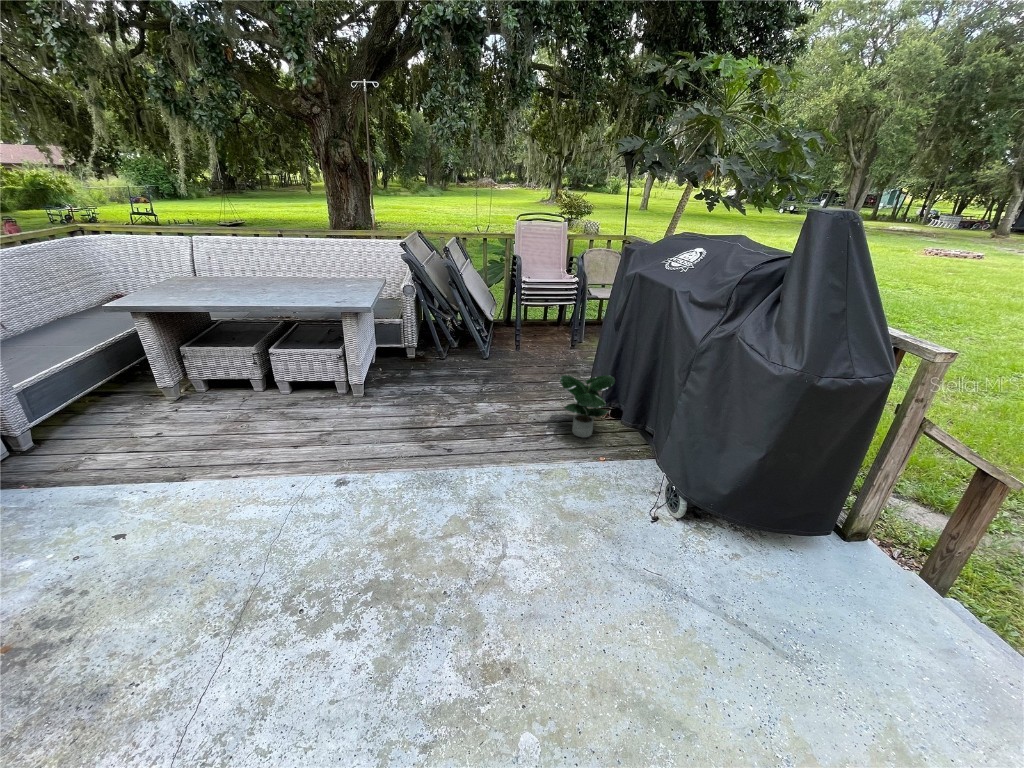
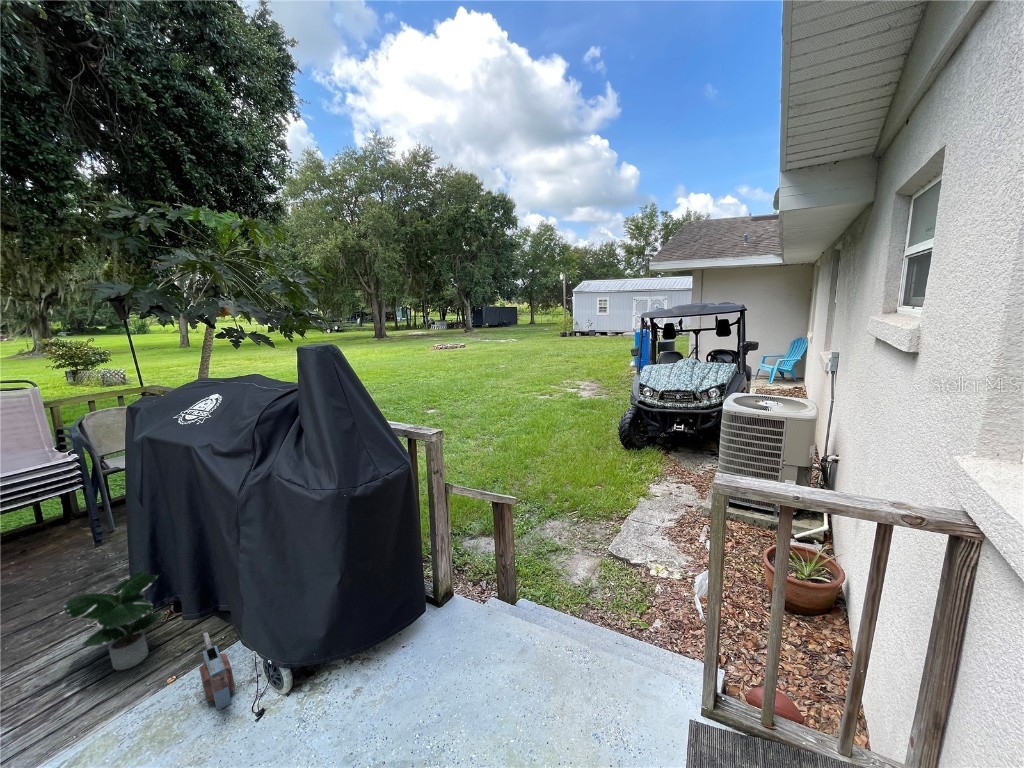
watering can: none [622,440,645,498] -> present [199,632,235,711]

